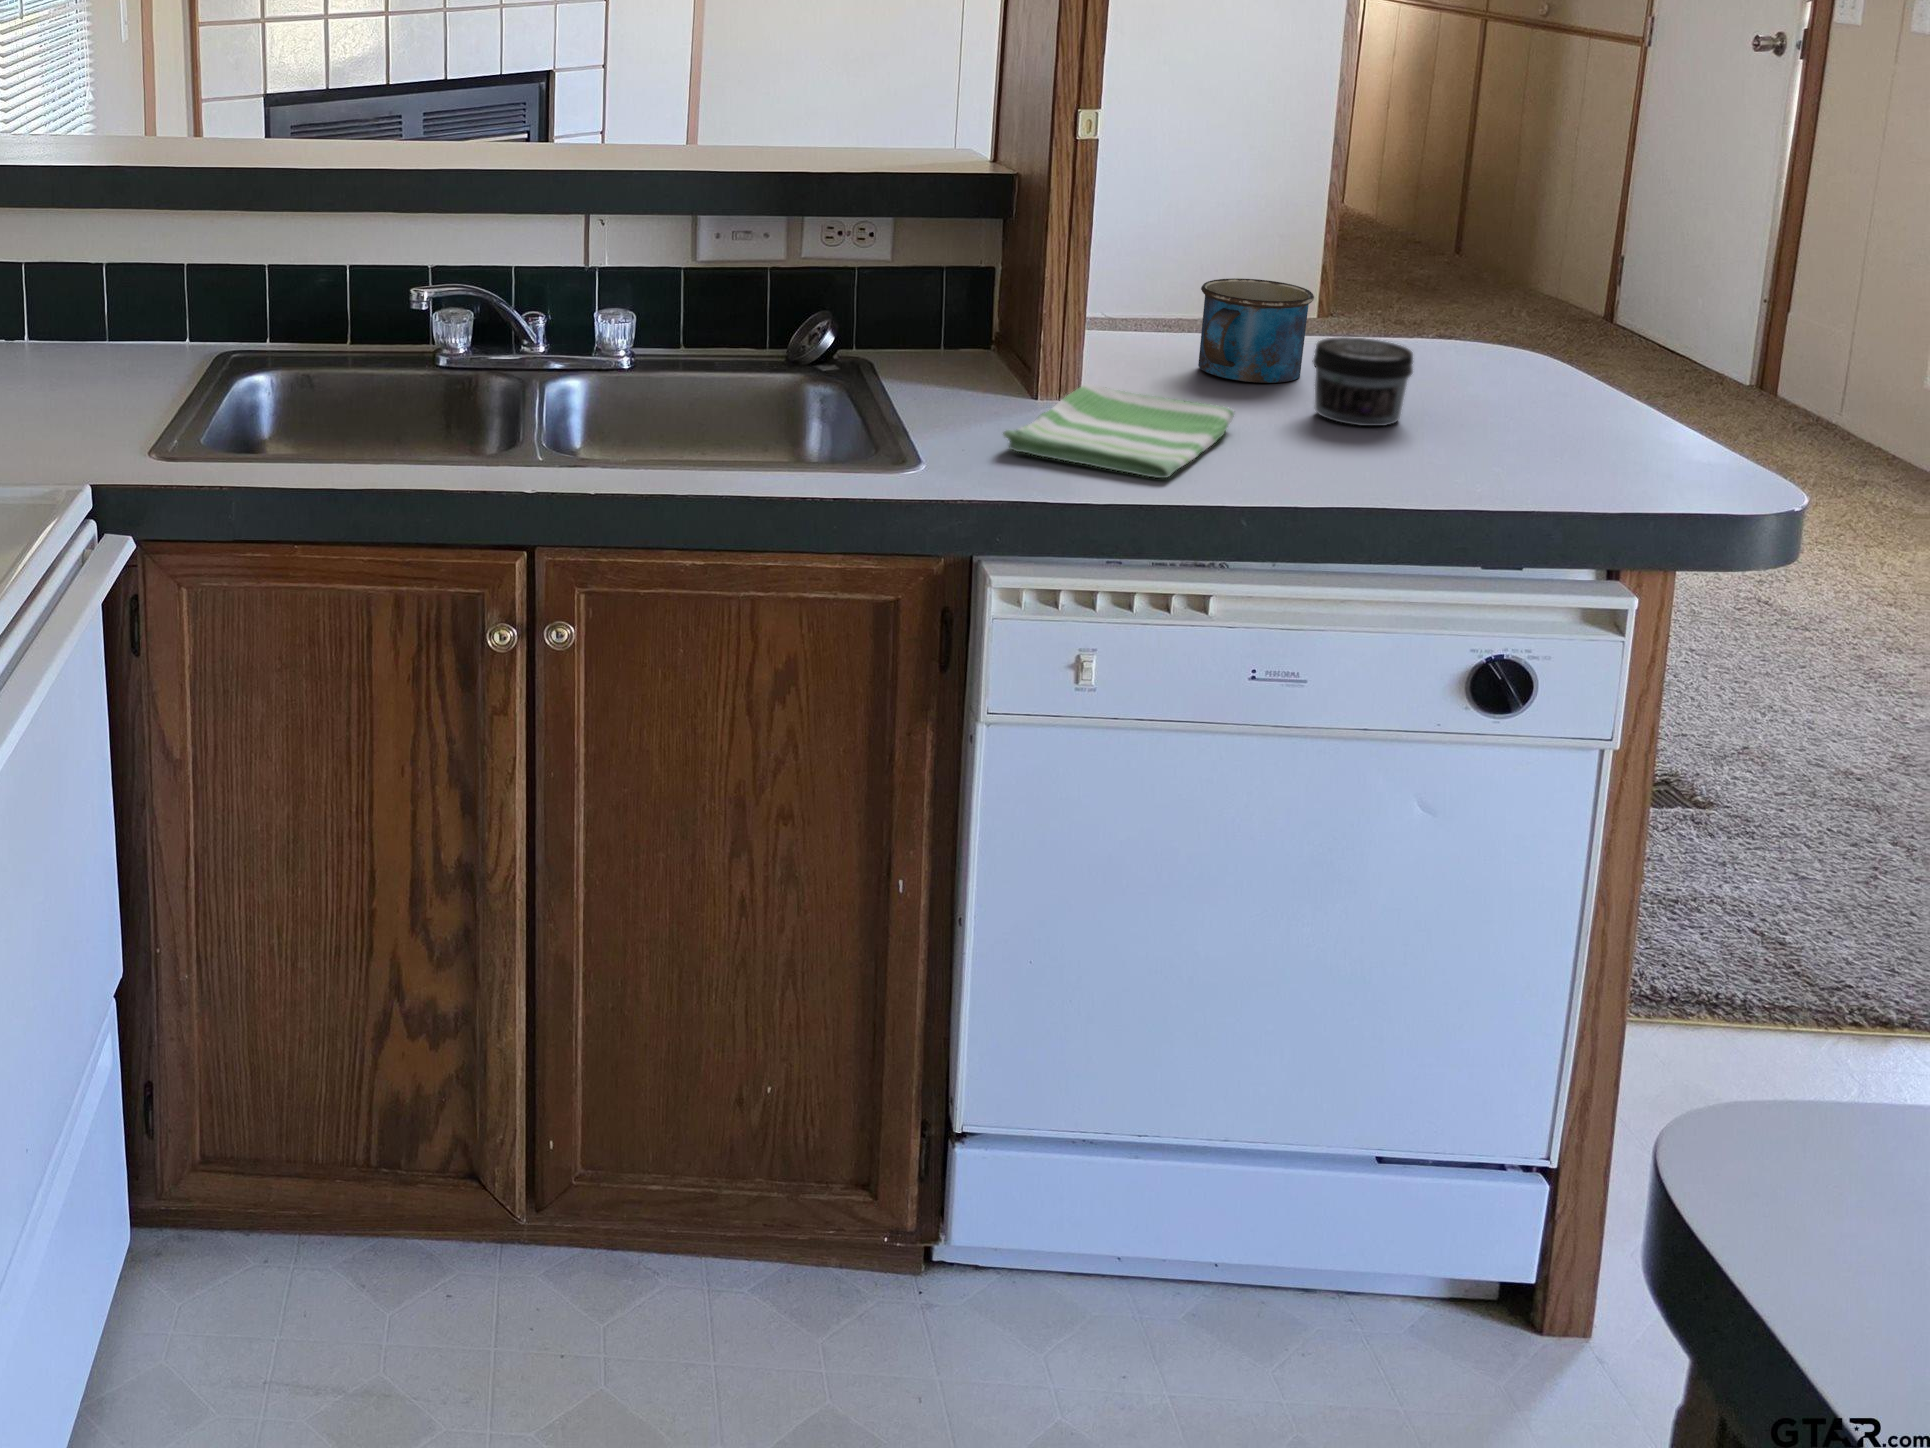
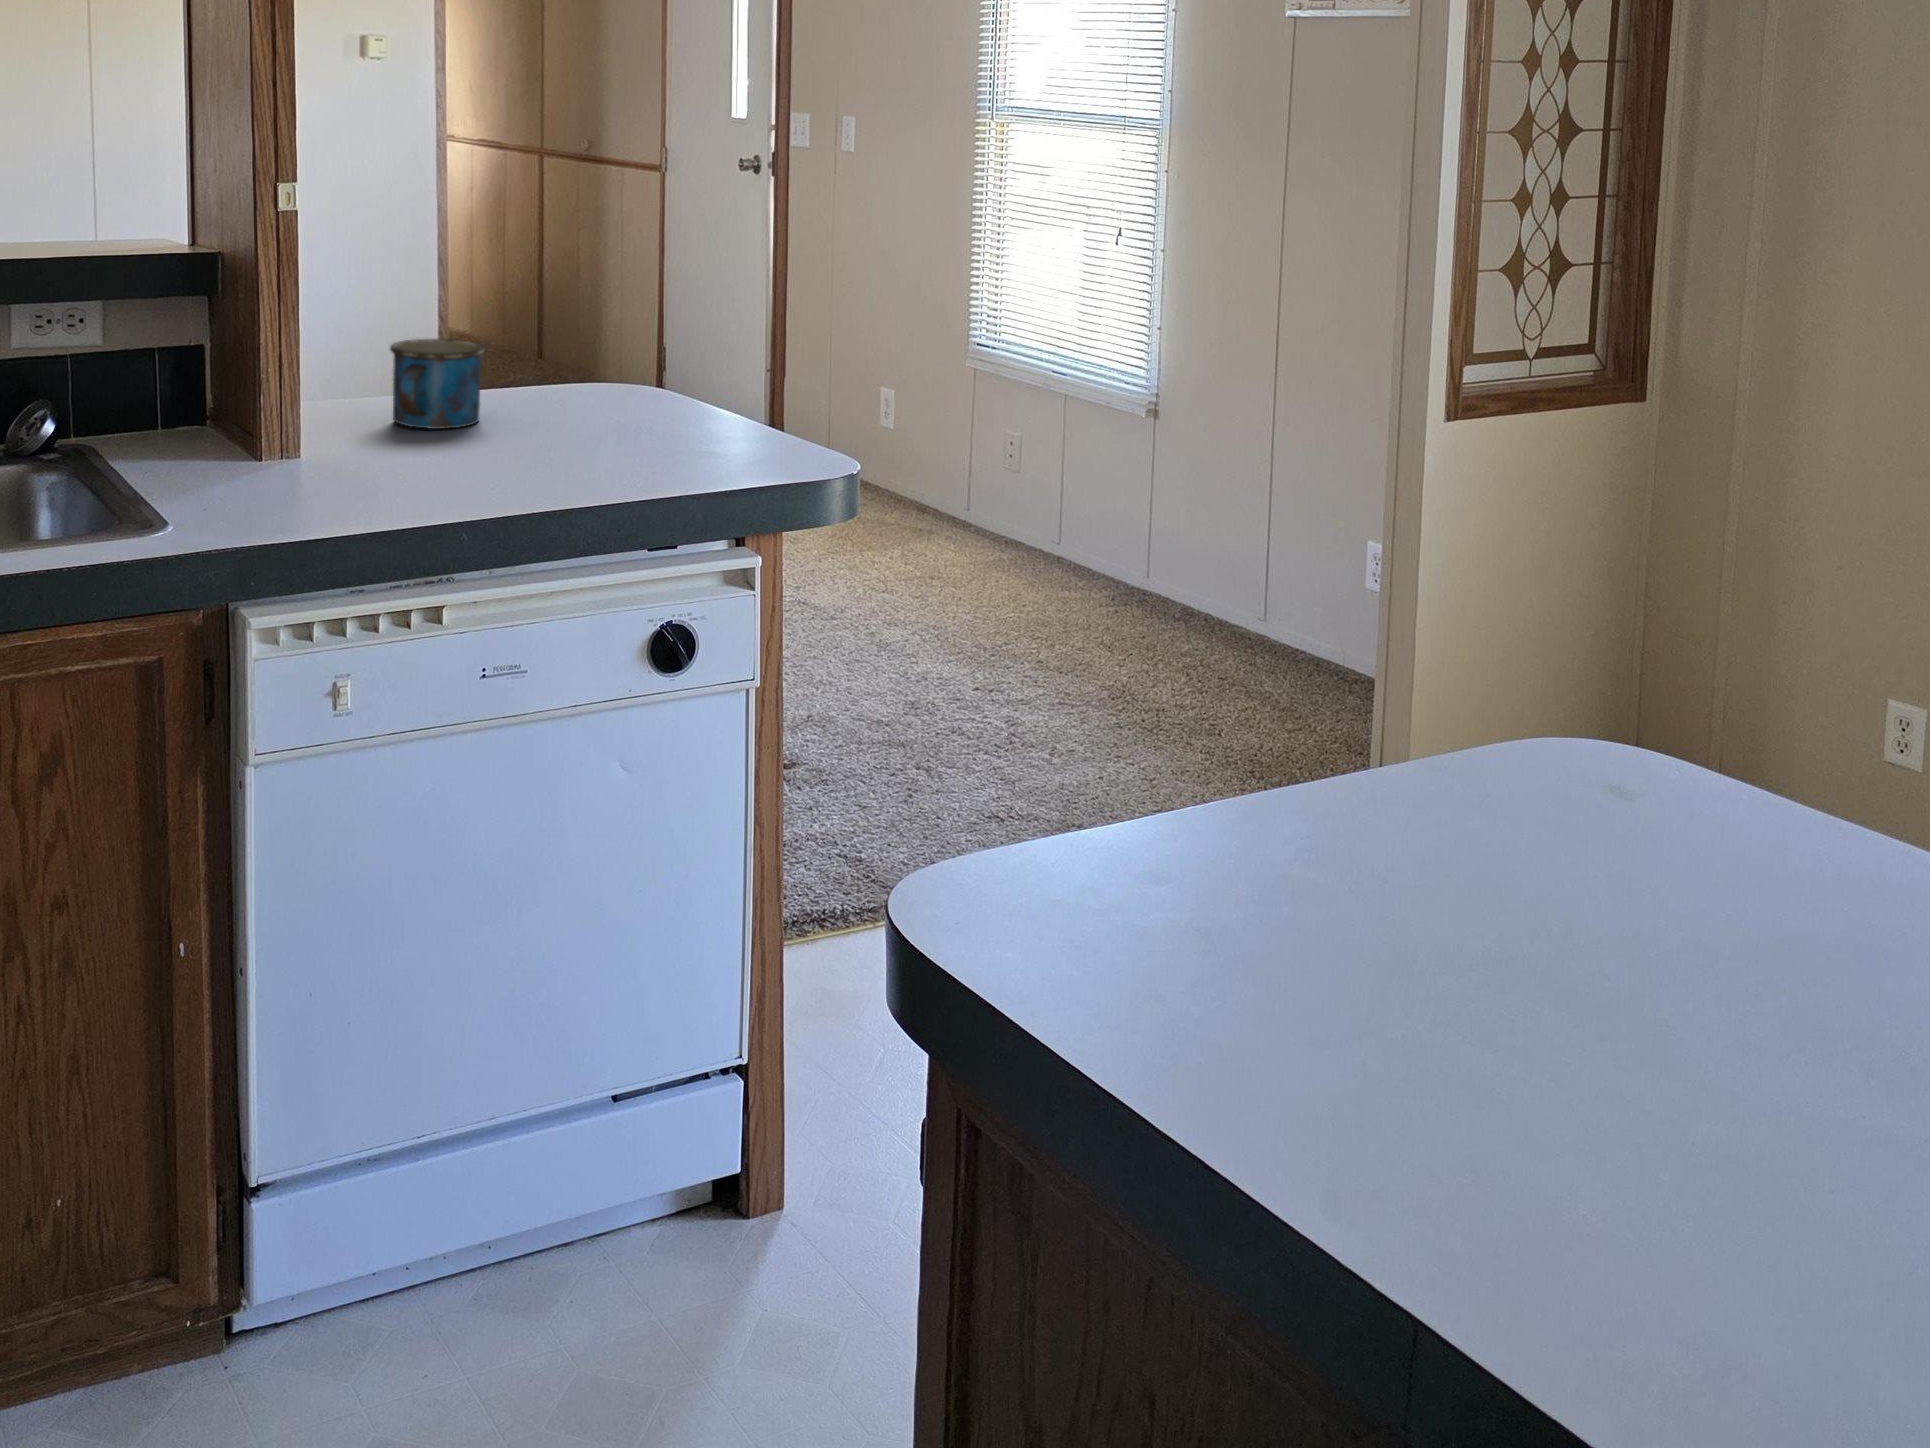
jar: present [1312,337,1413,426] -> none [494,377,575,451]
dish towel: present [1003,384,1235,478] -> none [239,440,438,509]

